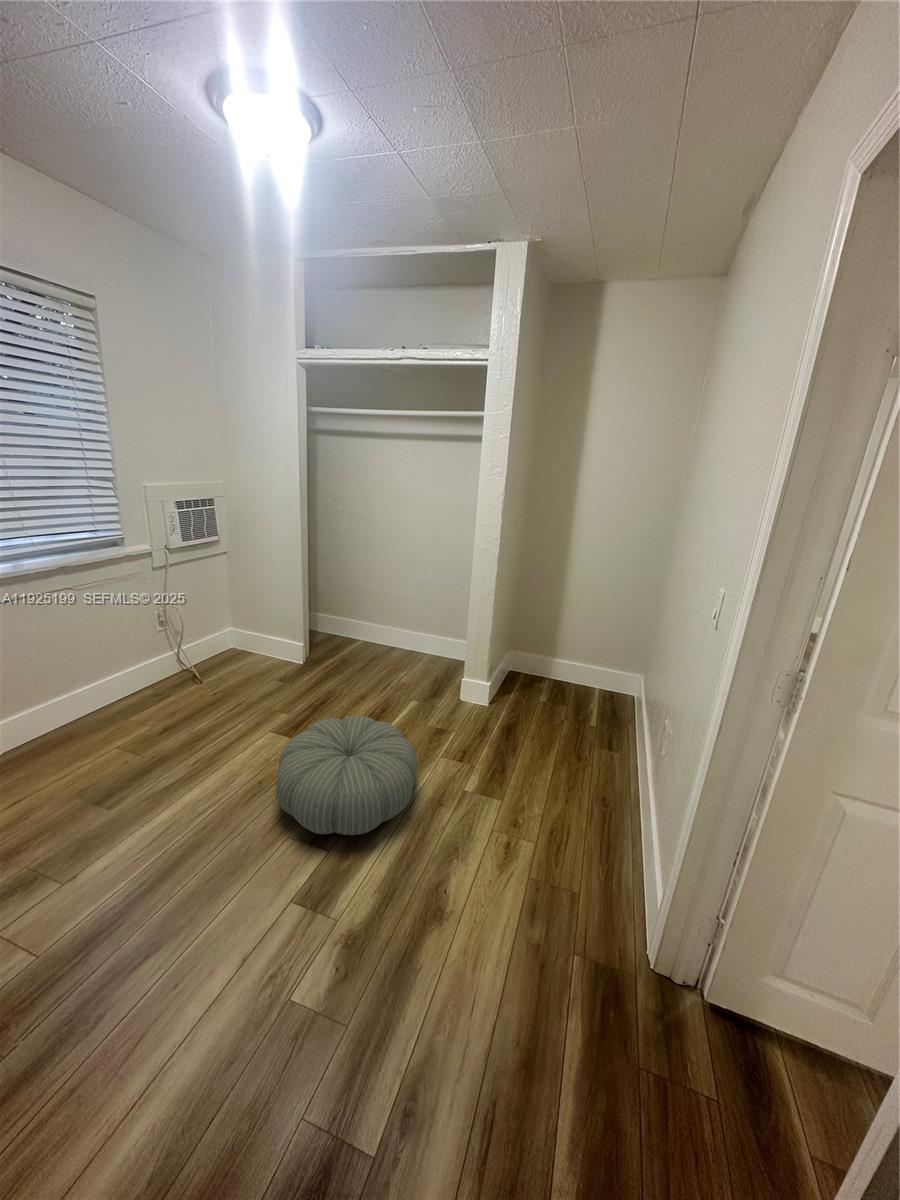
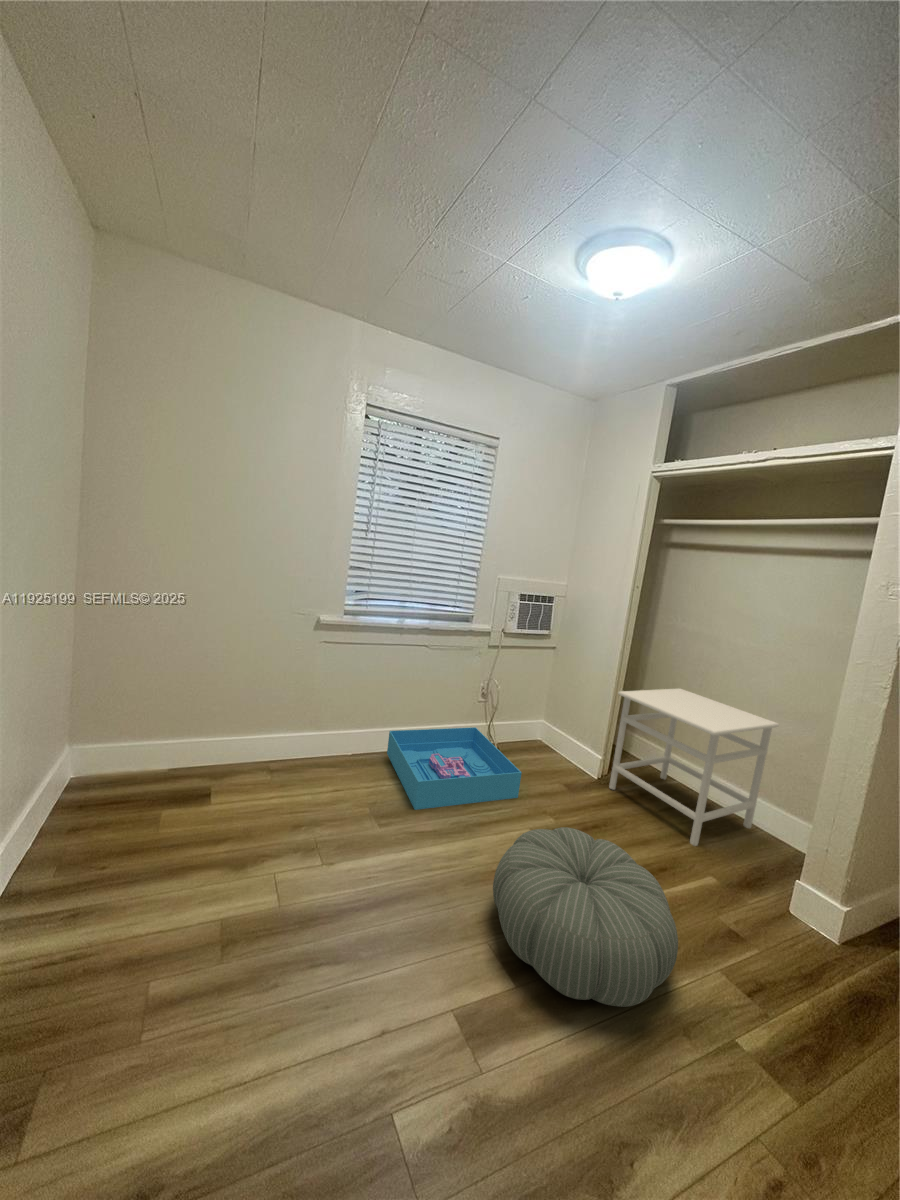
nightstand: none [312,564,427,684] -> present [609,689,779,846]
storage bin: none [46,663,246,782] -> present [387,727,522,810]

